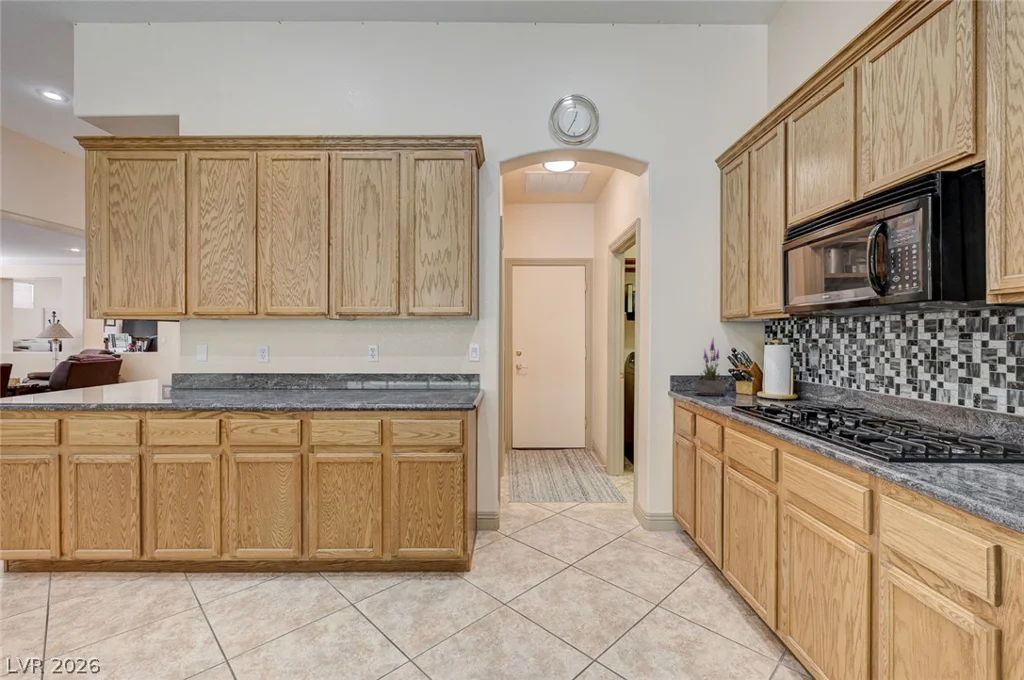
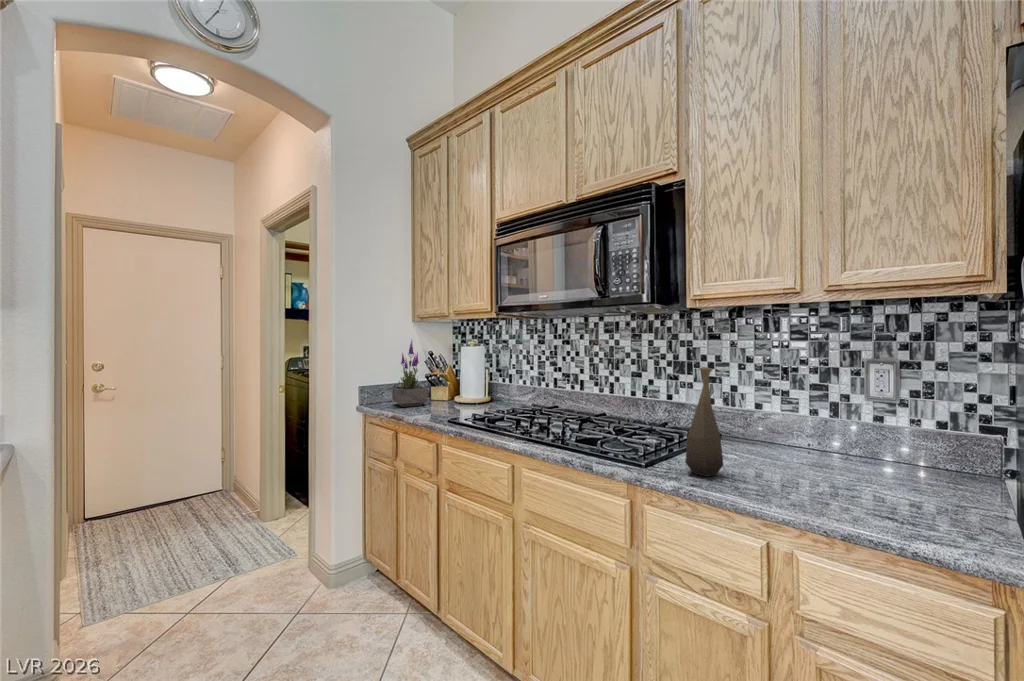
bottle: none [924,366,972,477] -> present [686,367,723,477]

